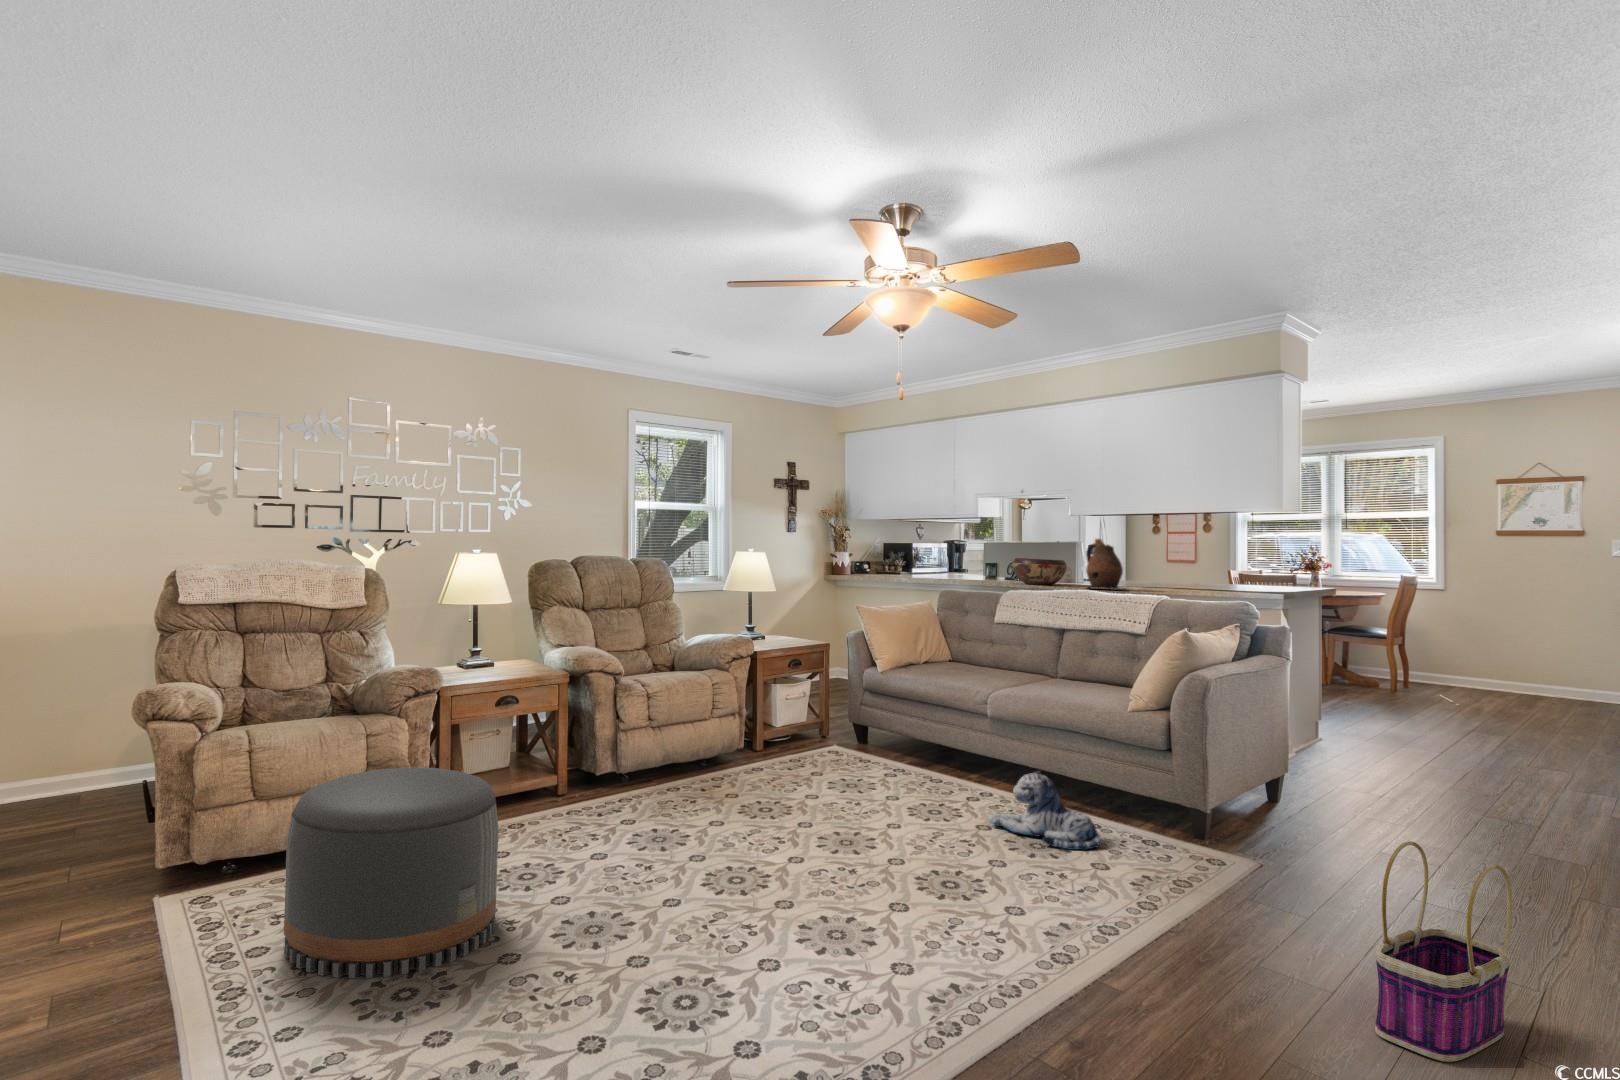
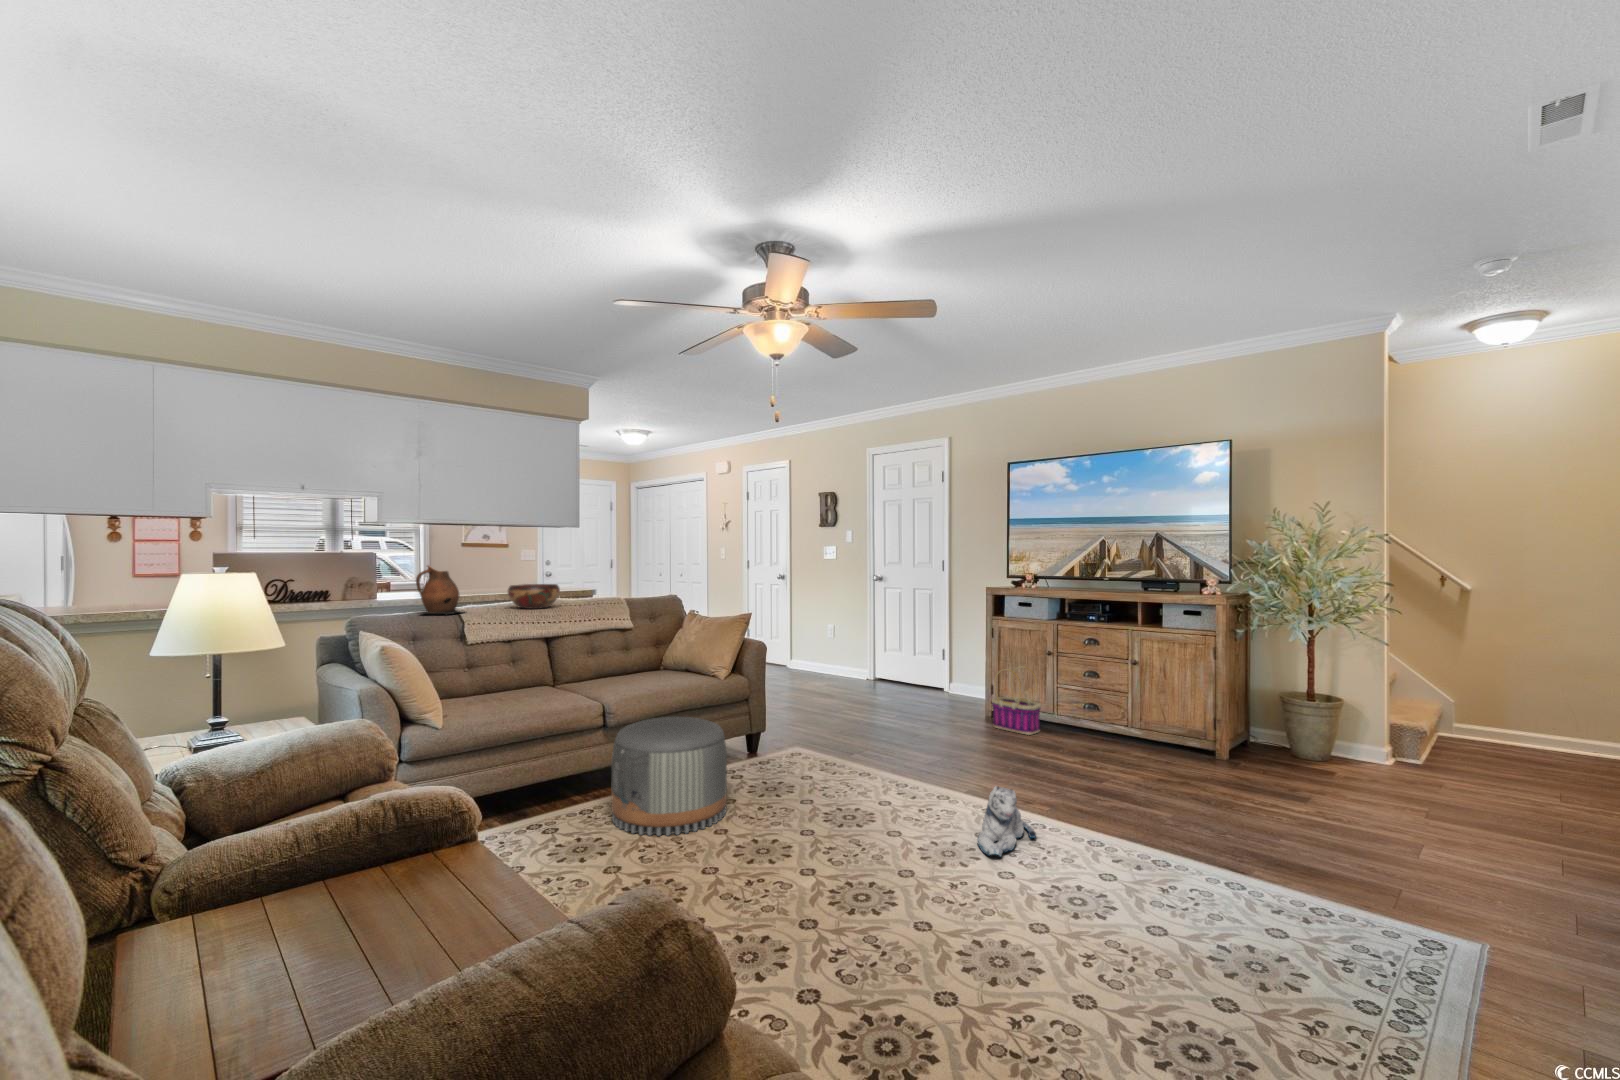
ceramic pitcher: present [1086,539,1127,590] -> present [416,566,459,614]
pouf: present [284,767,498,978] -> present [611,717,727,836]
plush toy: present [989,771,1100,850] -> present [977,786,1036,856]

